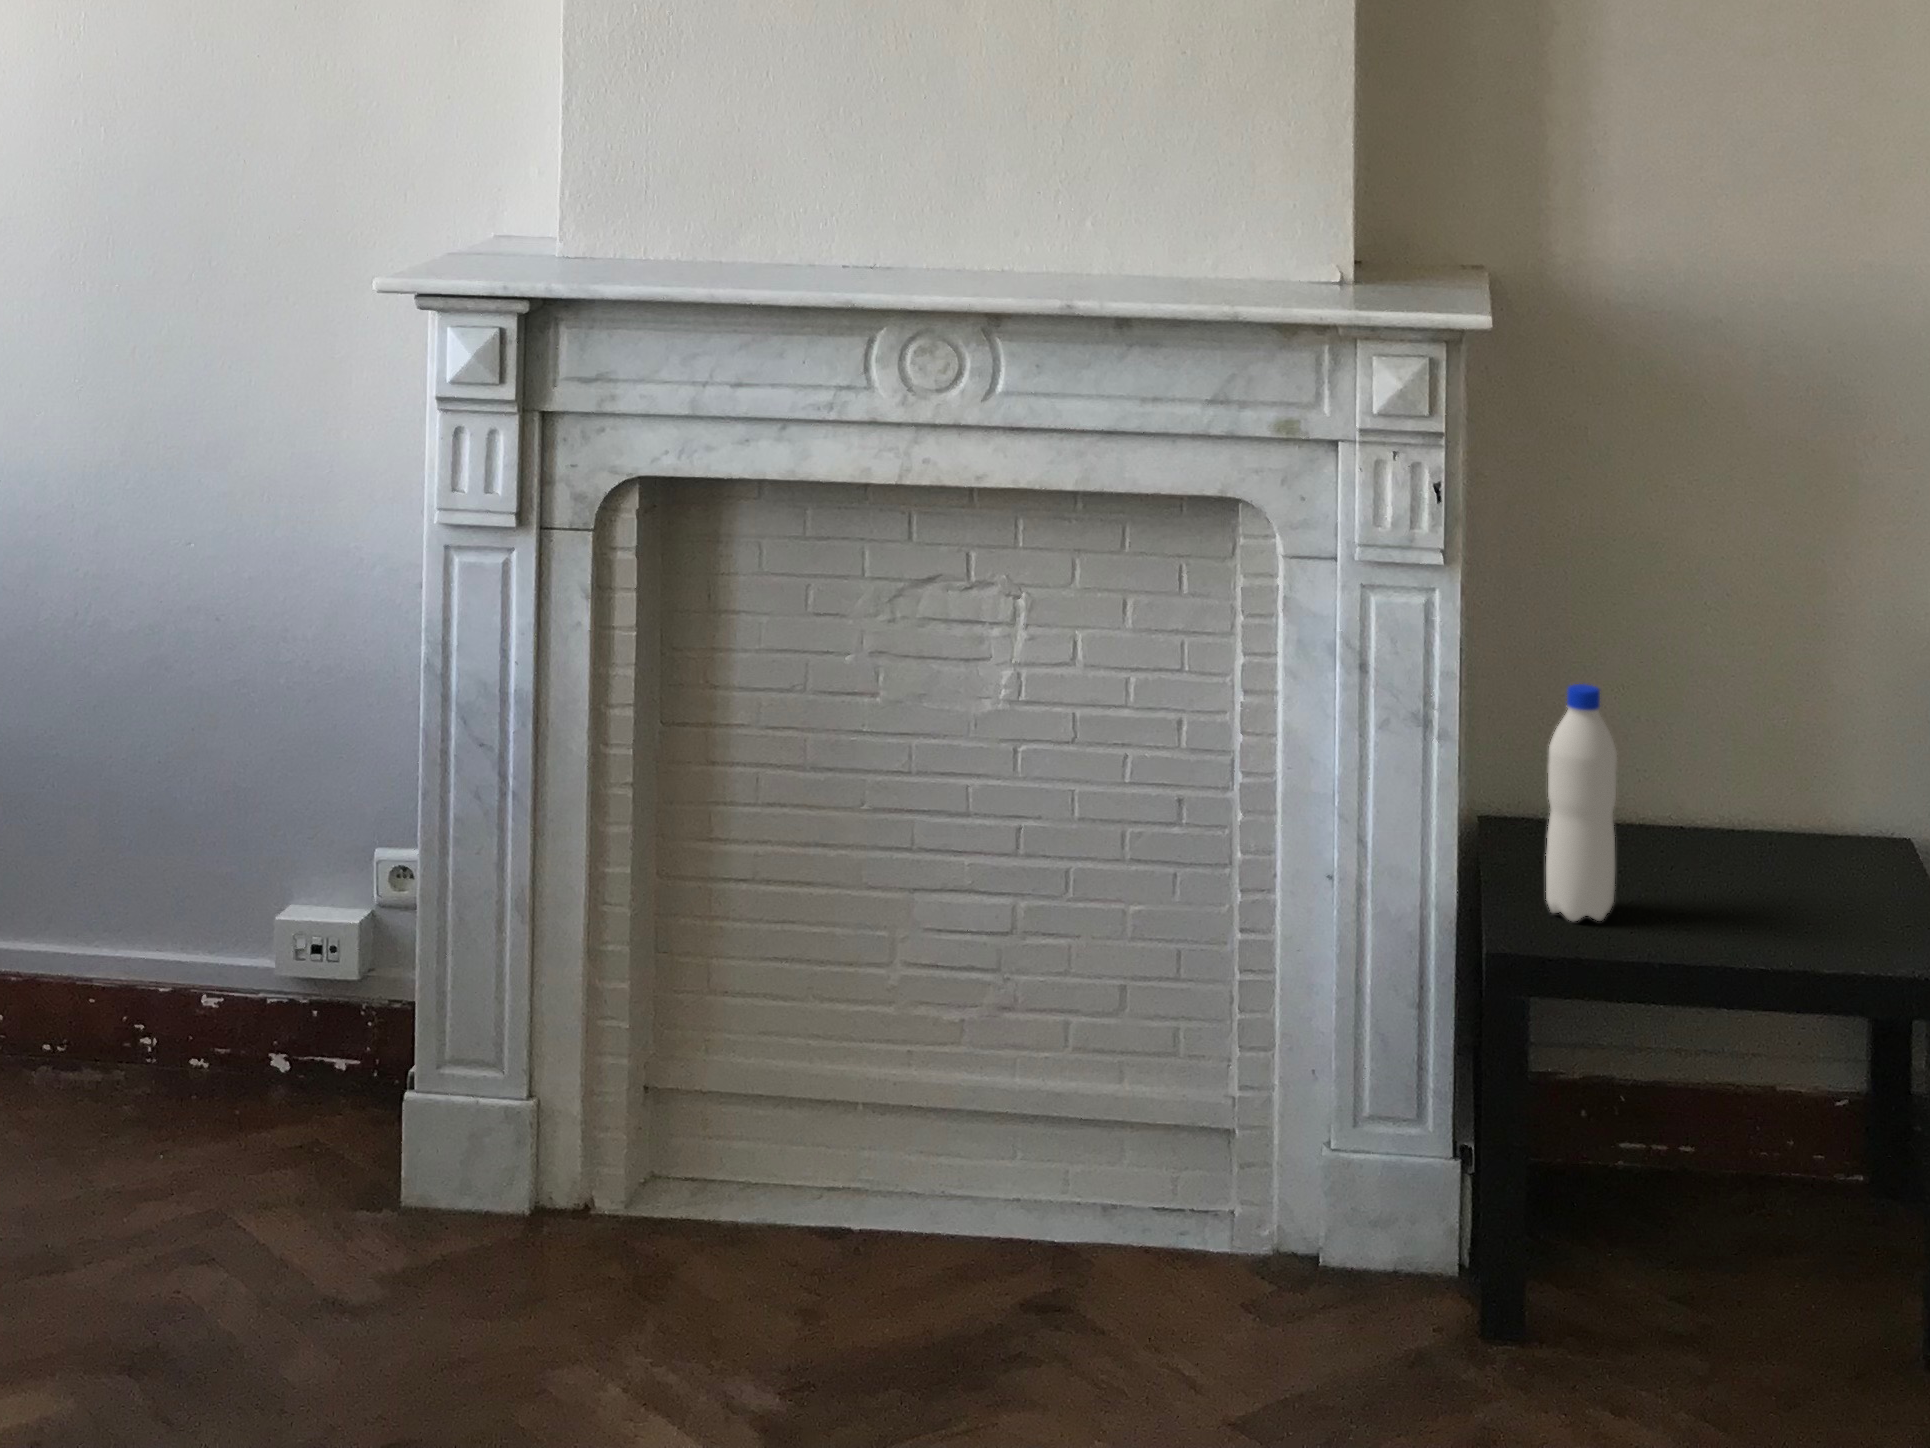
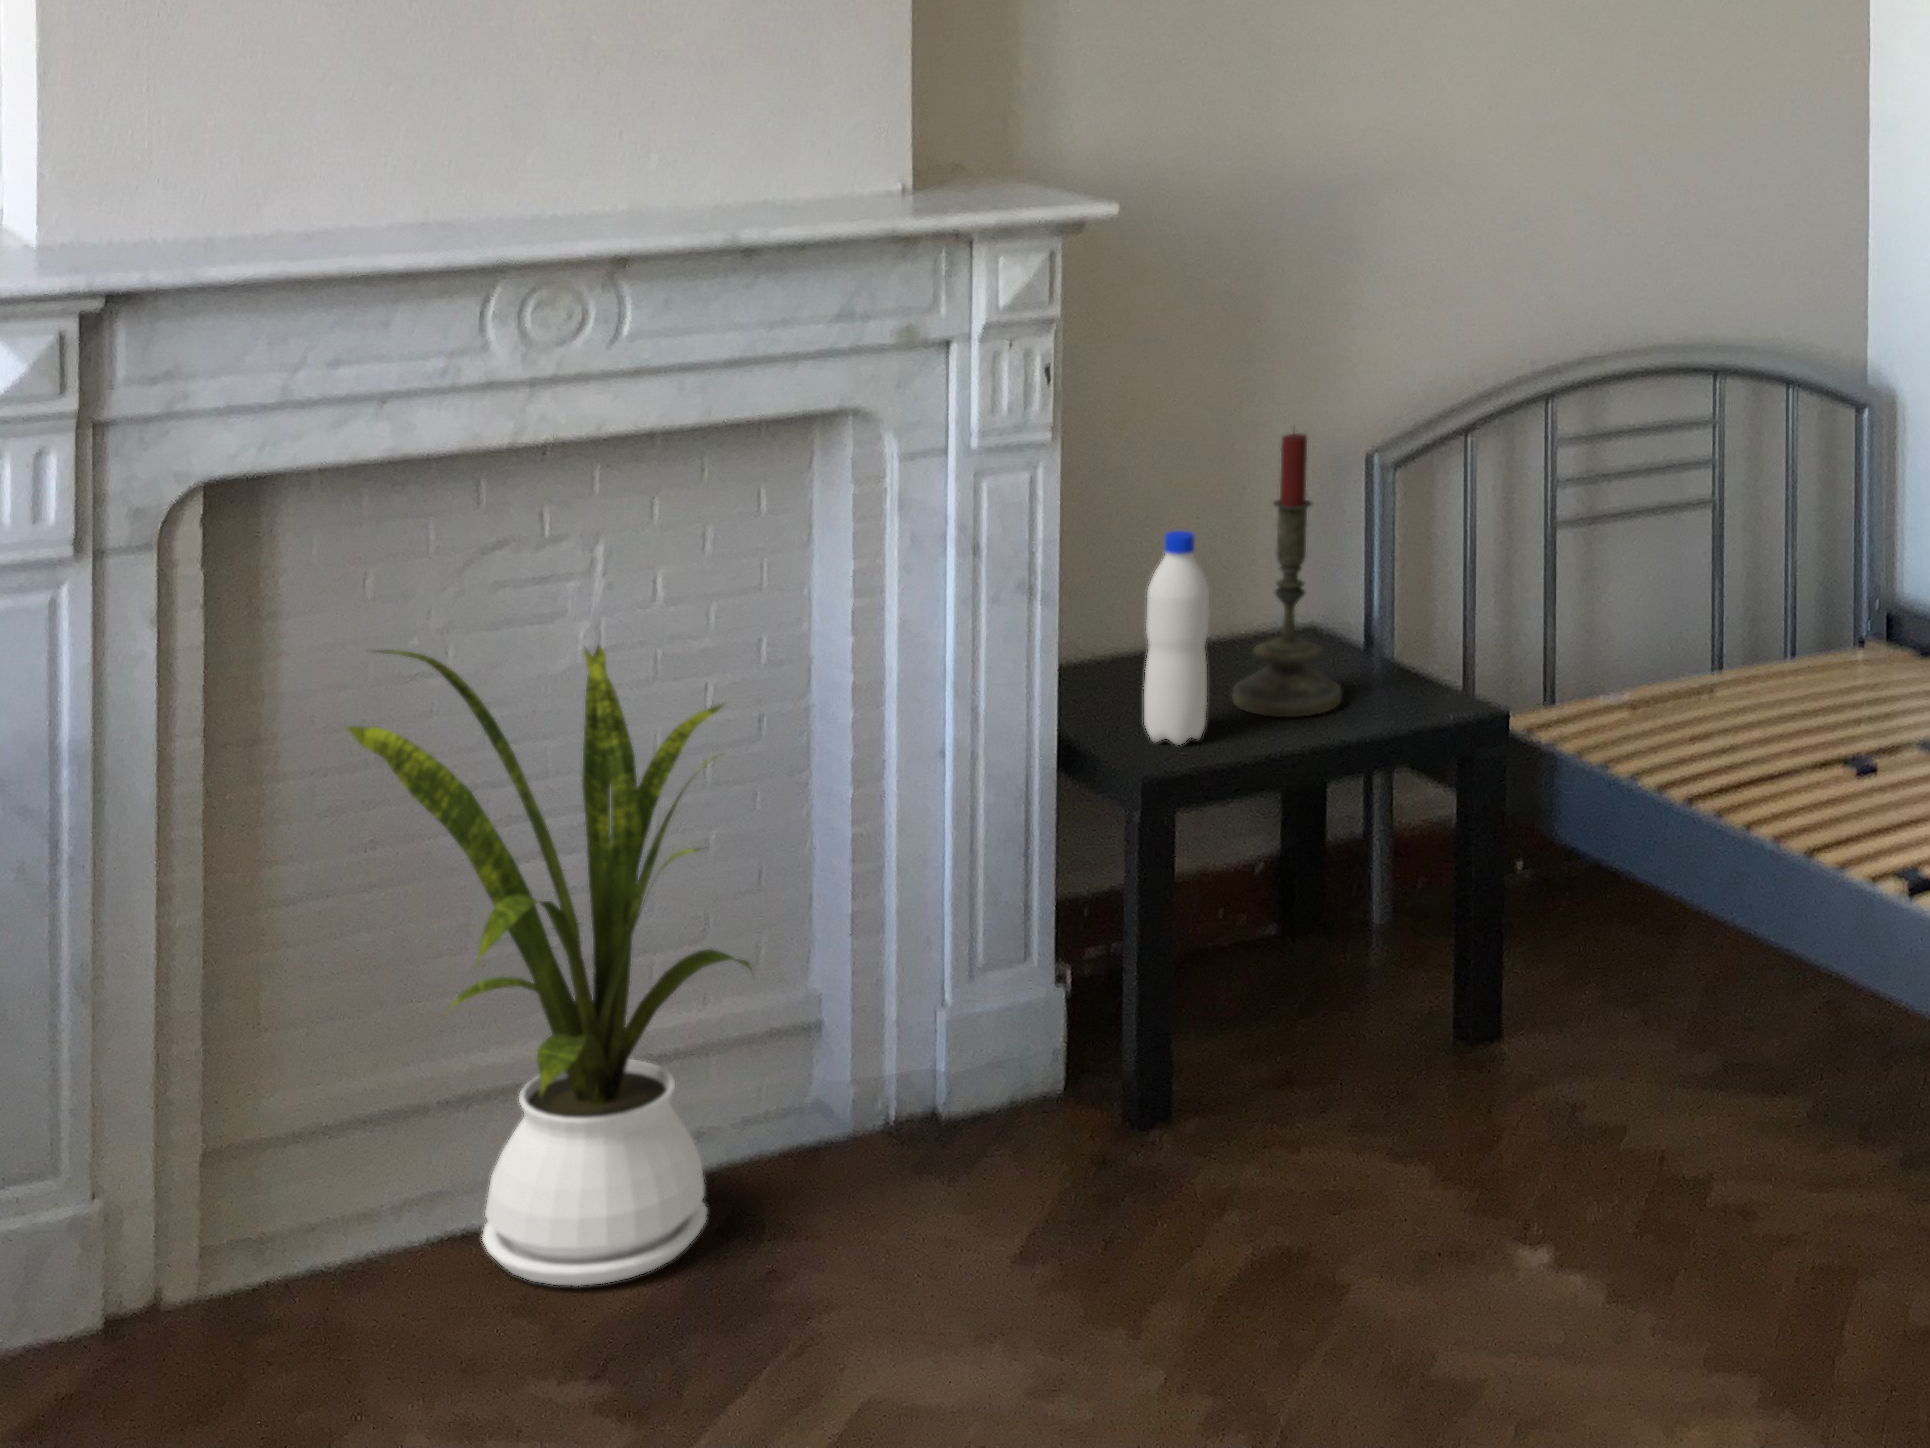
candle: none [1687,593,1812,926] -> present [1232,433,1342,717]
house plant: none [690,645,1103,1310] -> present [347,646,751,1286]

